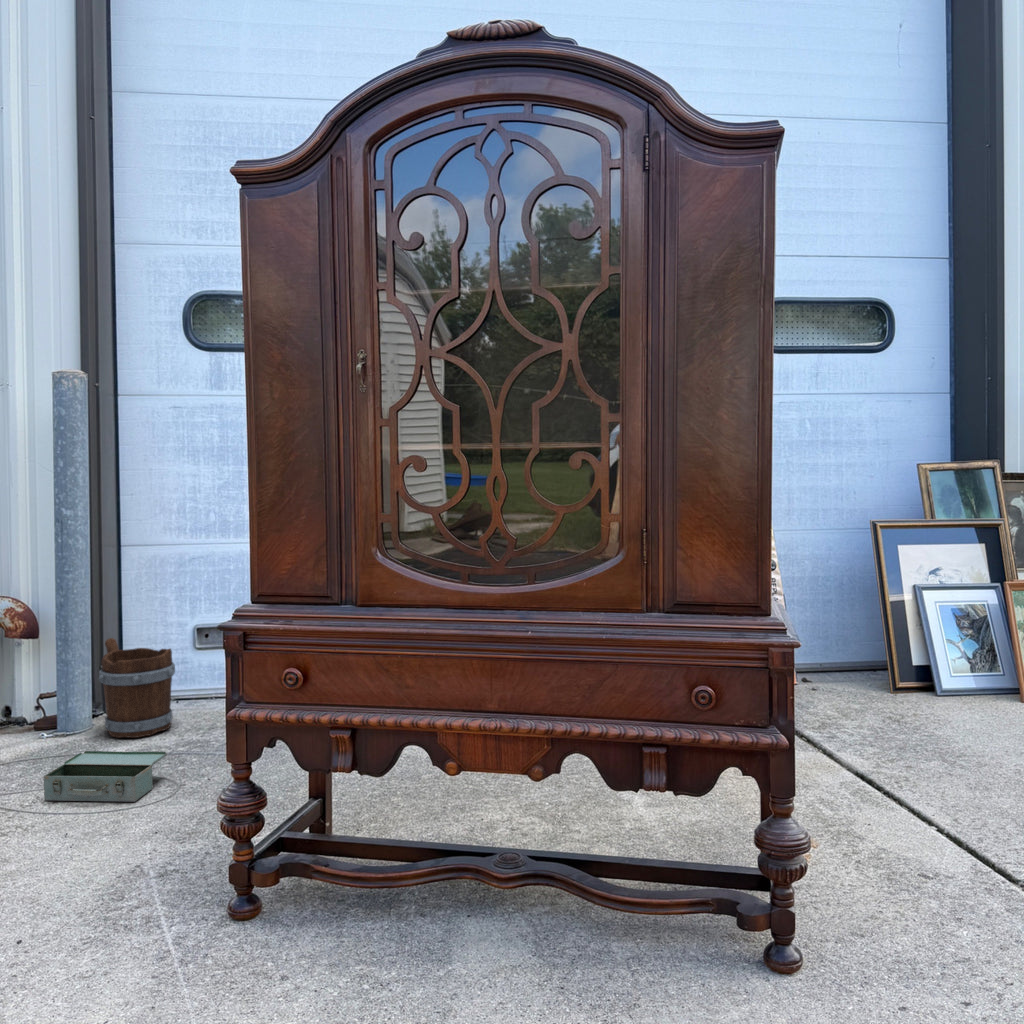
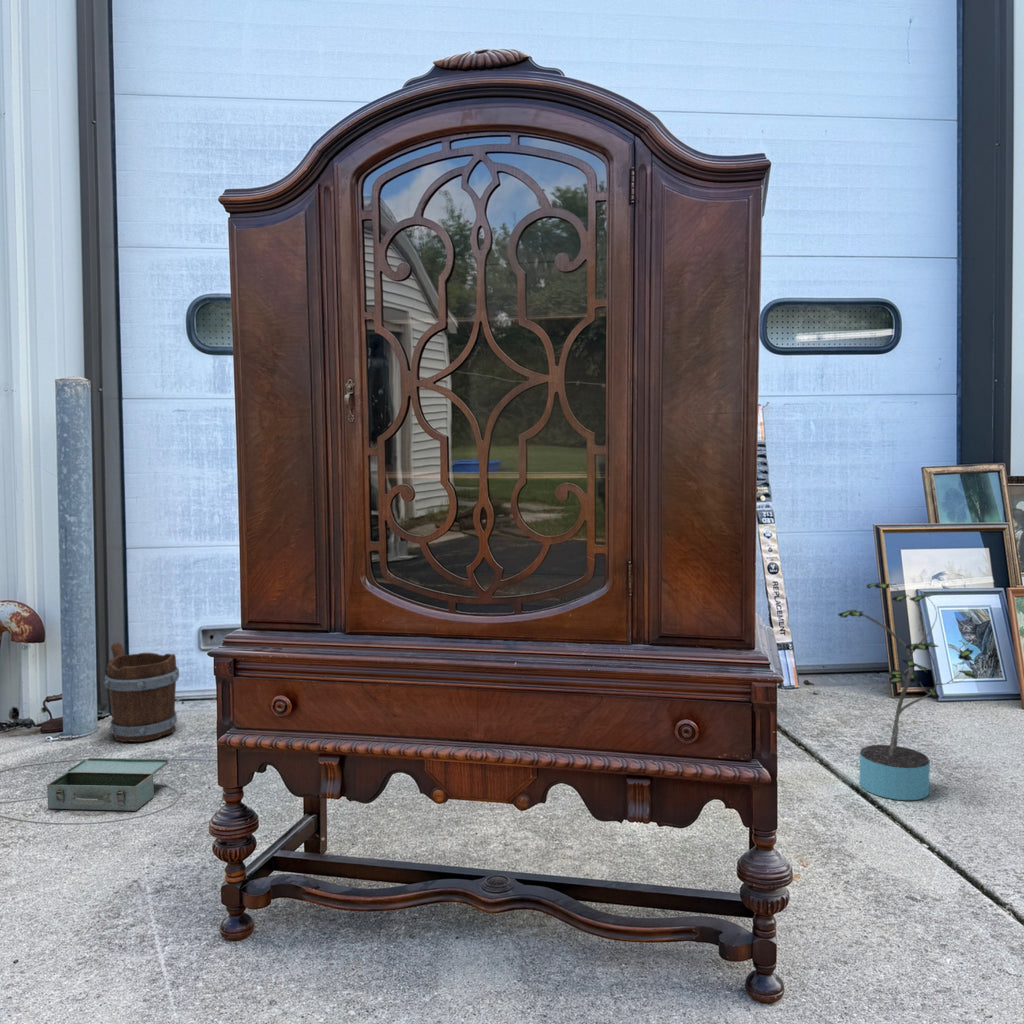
potted plant: none [846,568,987,786] -> present [838,583,977,800]

